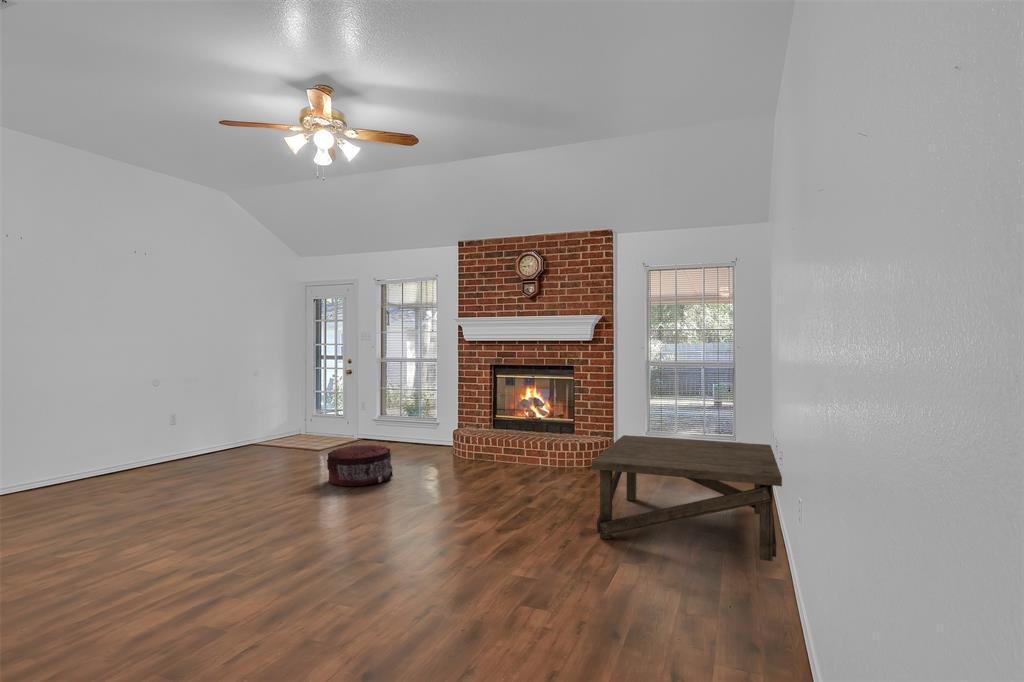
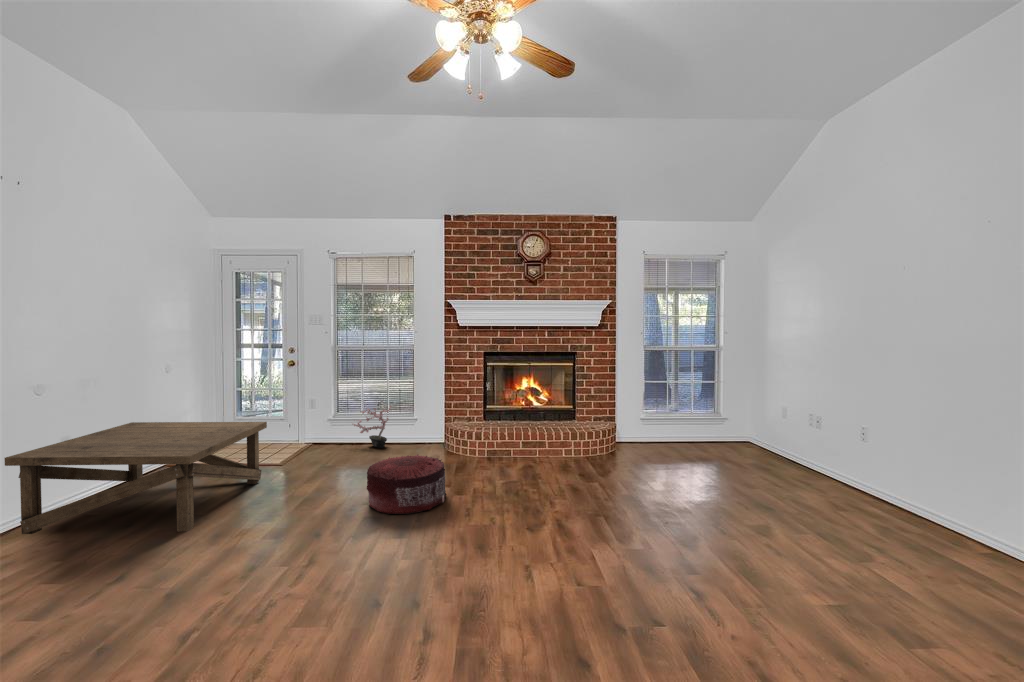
potted plant: none [385,409,419,446] -> present [353,406,391,448]
coffee table: present [591,435,782,561] -> present [5,422,267,534]

